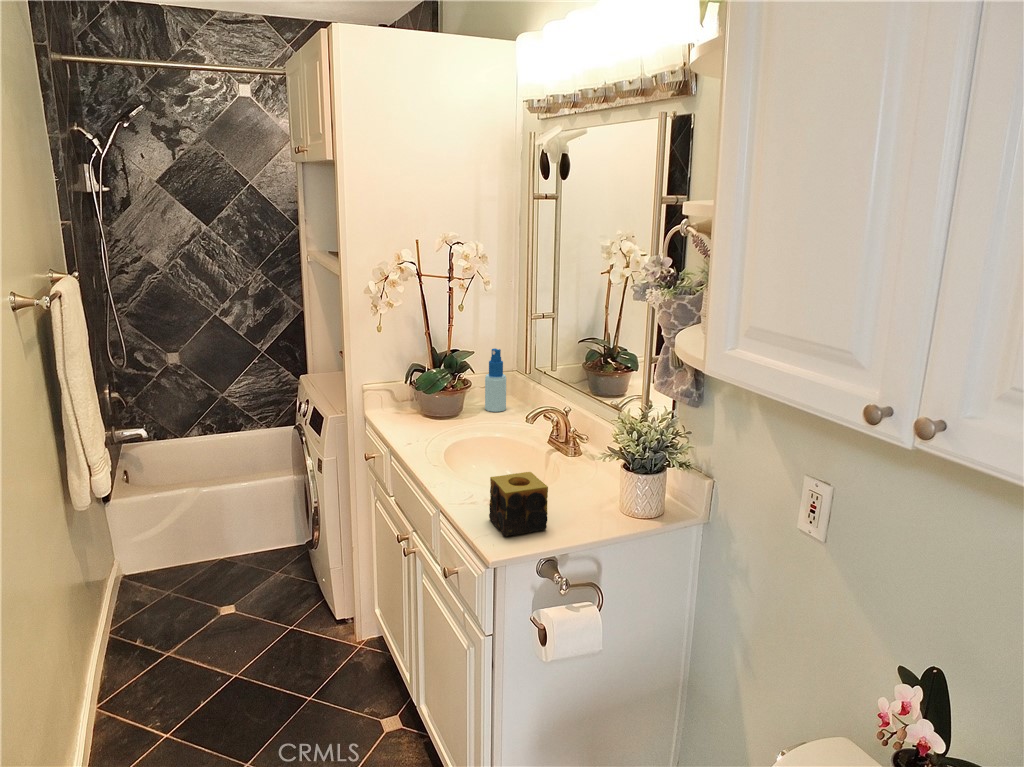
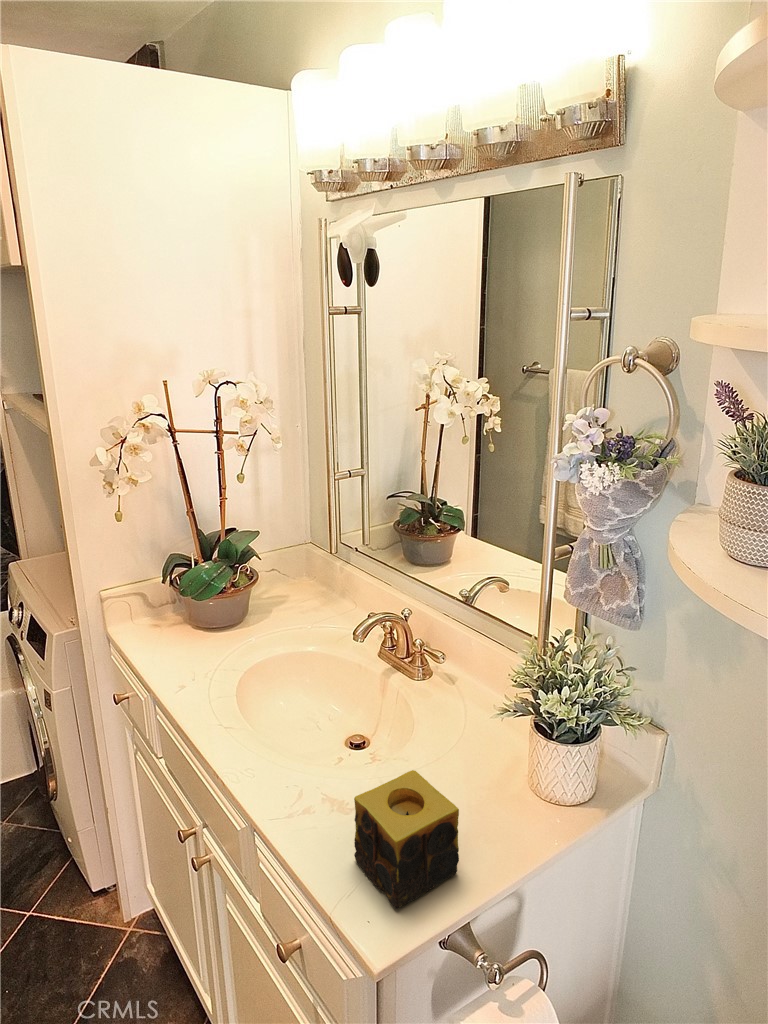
spray bottle: present [485,348,506,412] -> none [276,524,307,610]

